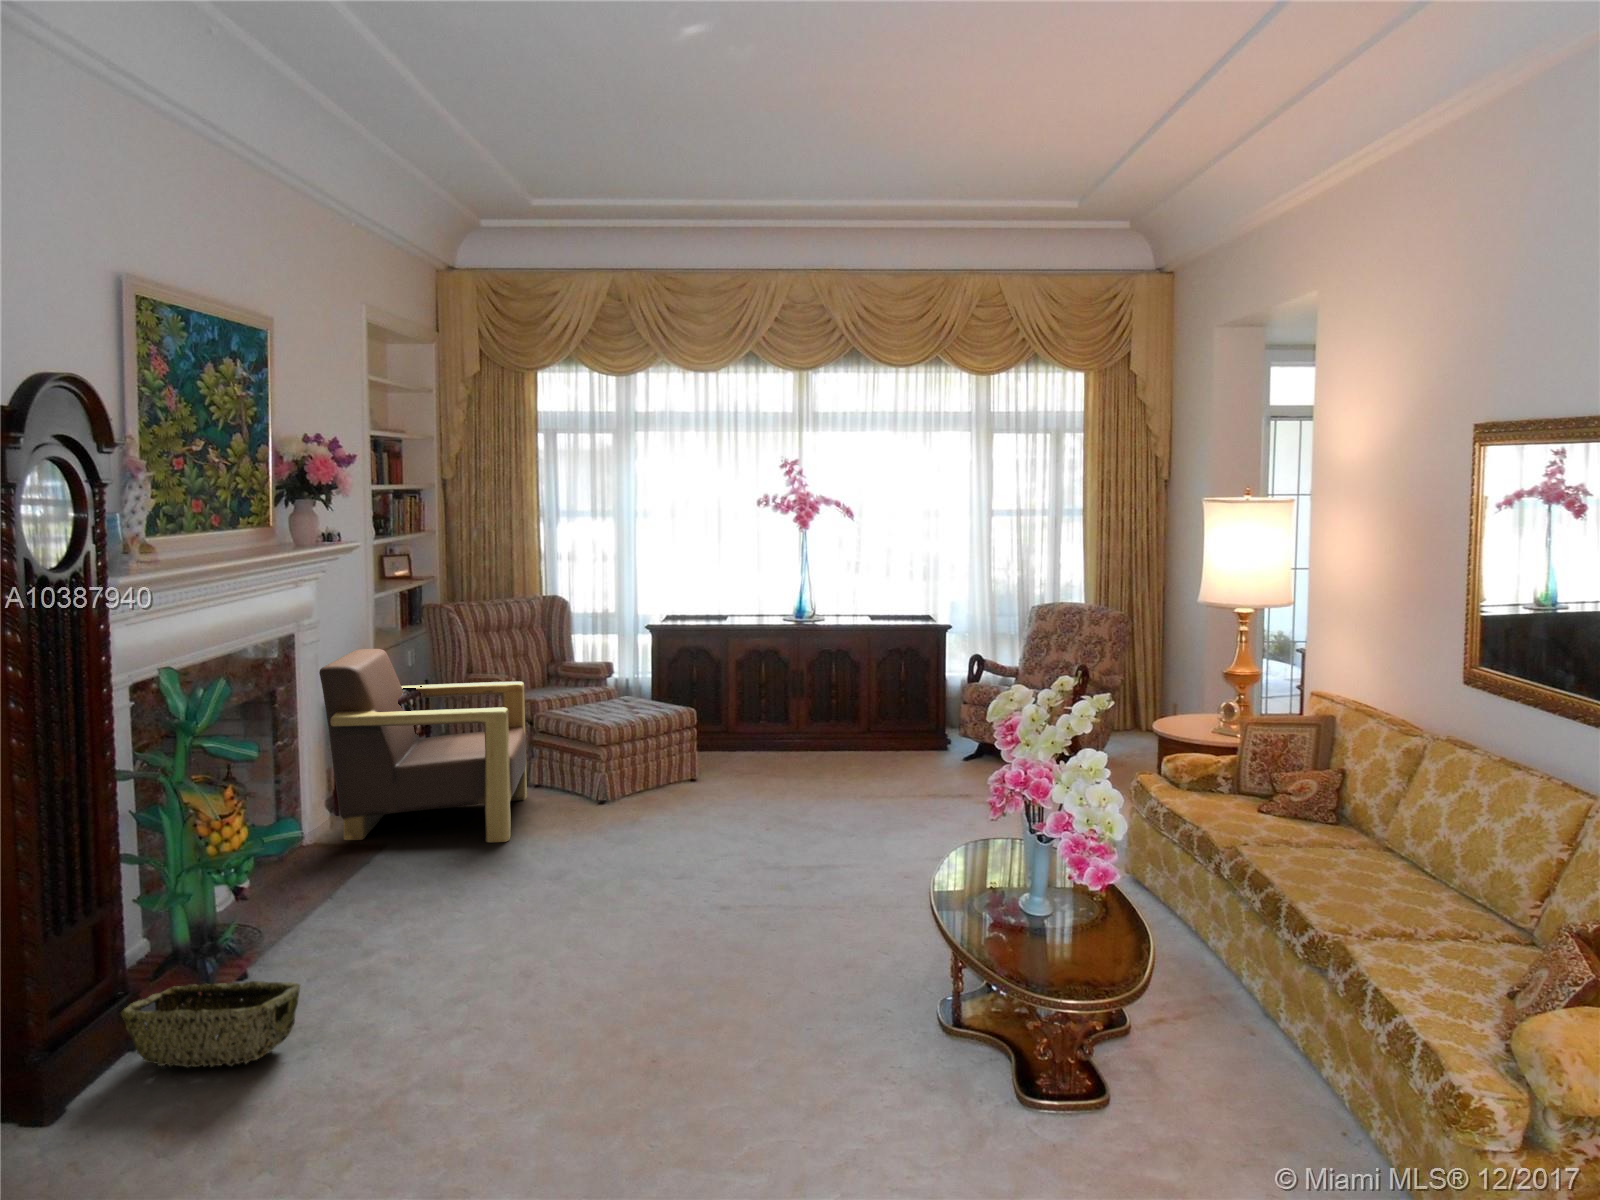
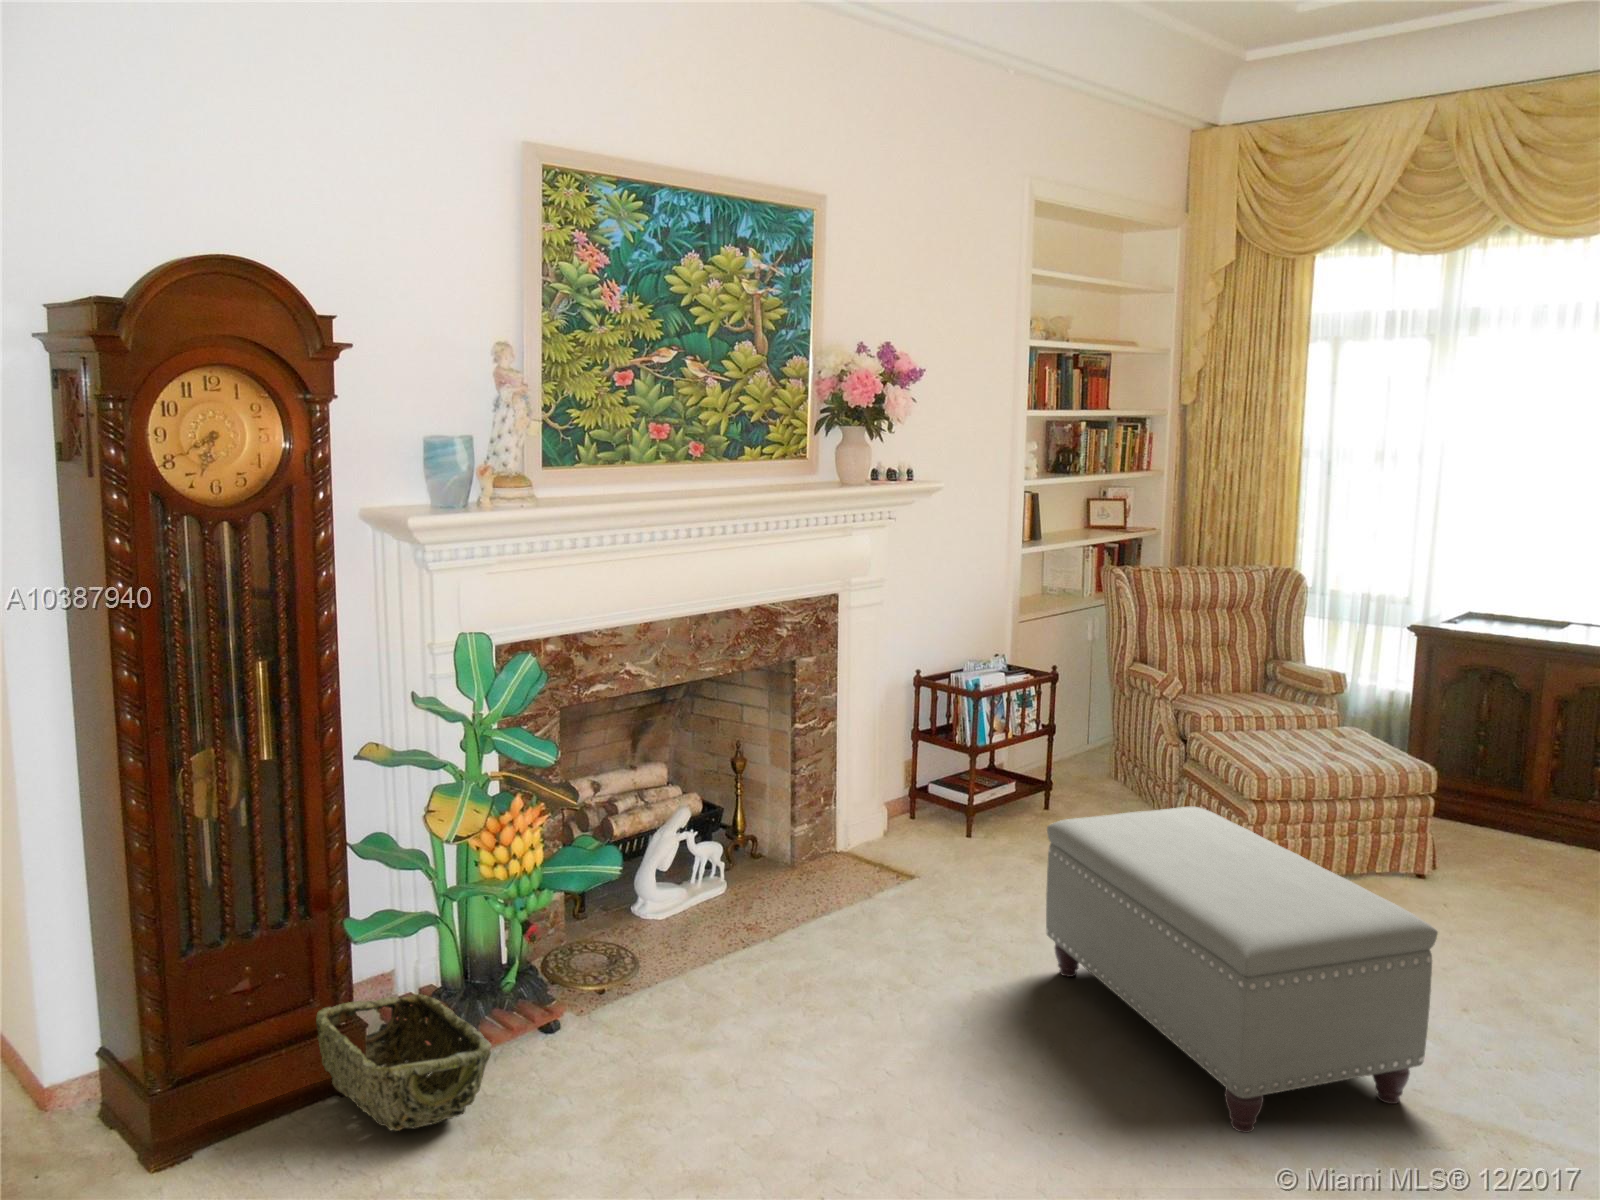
armchair: present [319,649,527,842] -> none [867,615,1164,907]
ottoman: none [542,744,782,897] -> present [1046,807,1438,1133]

